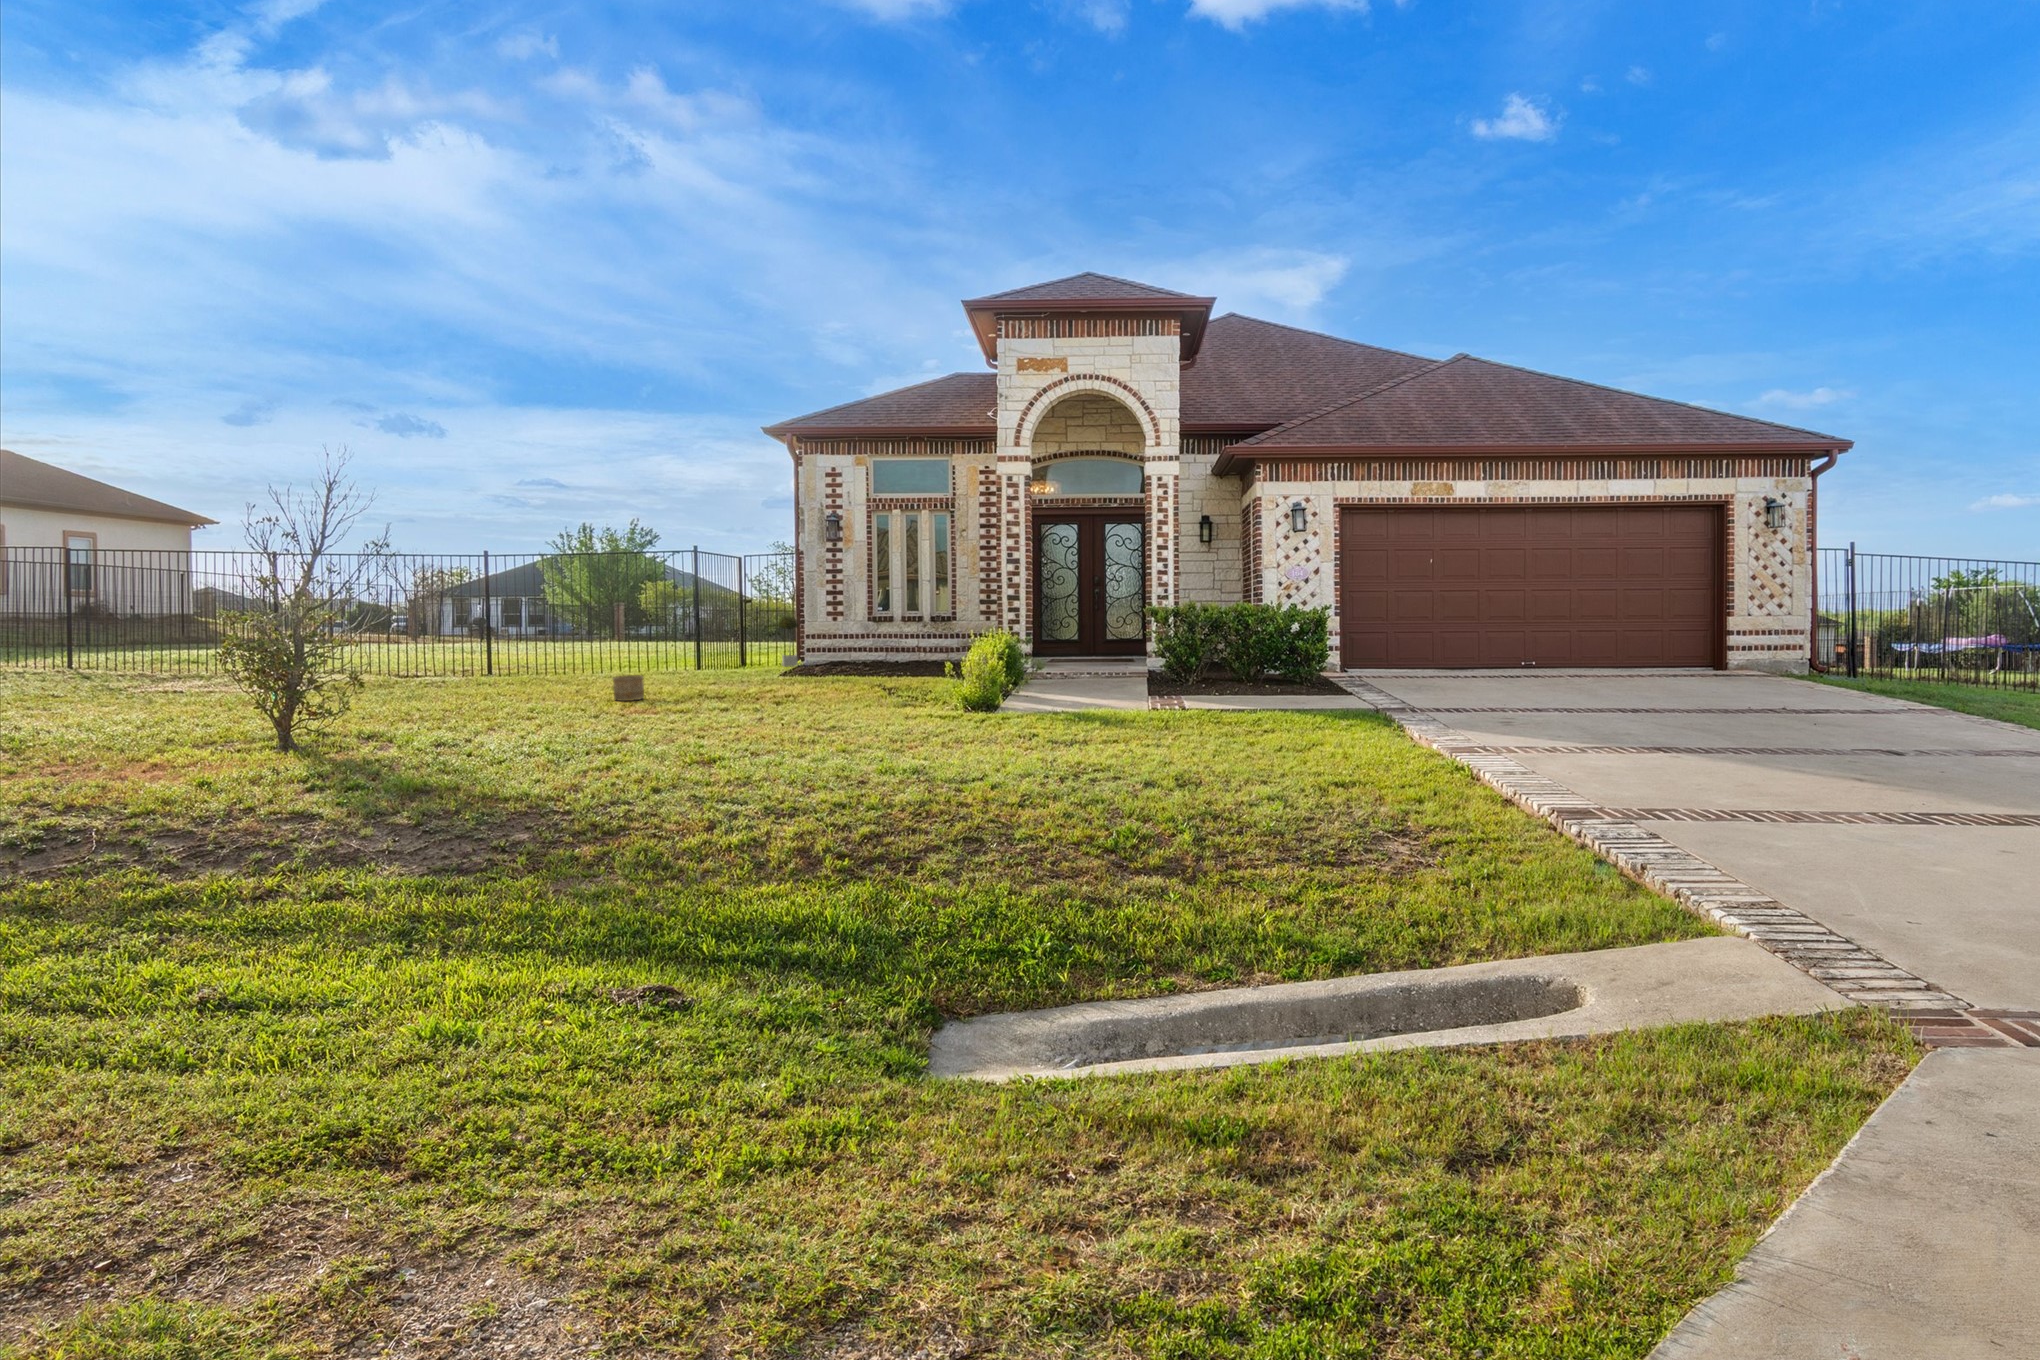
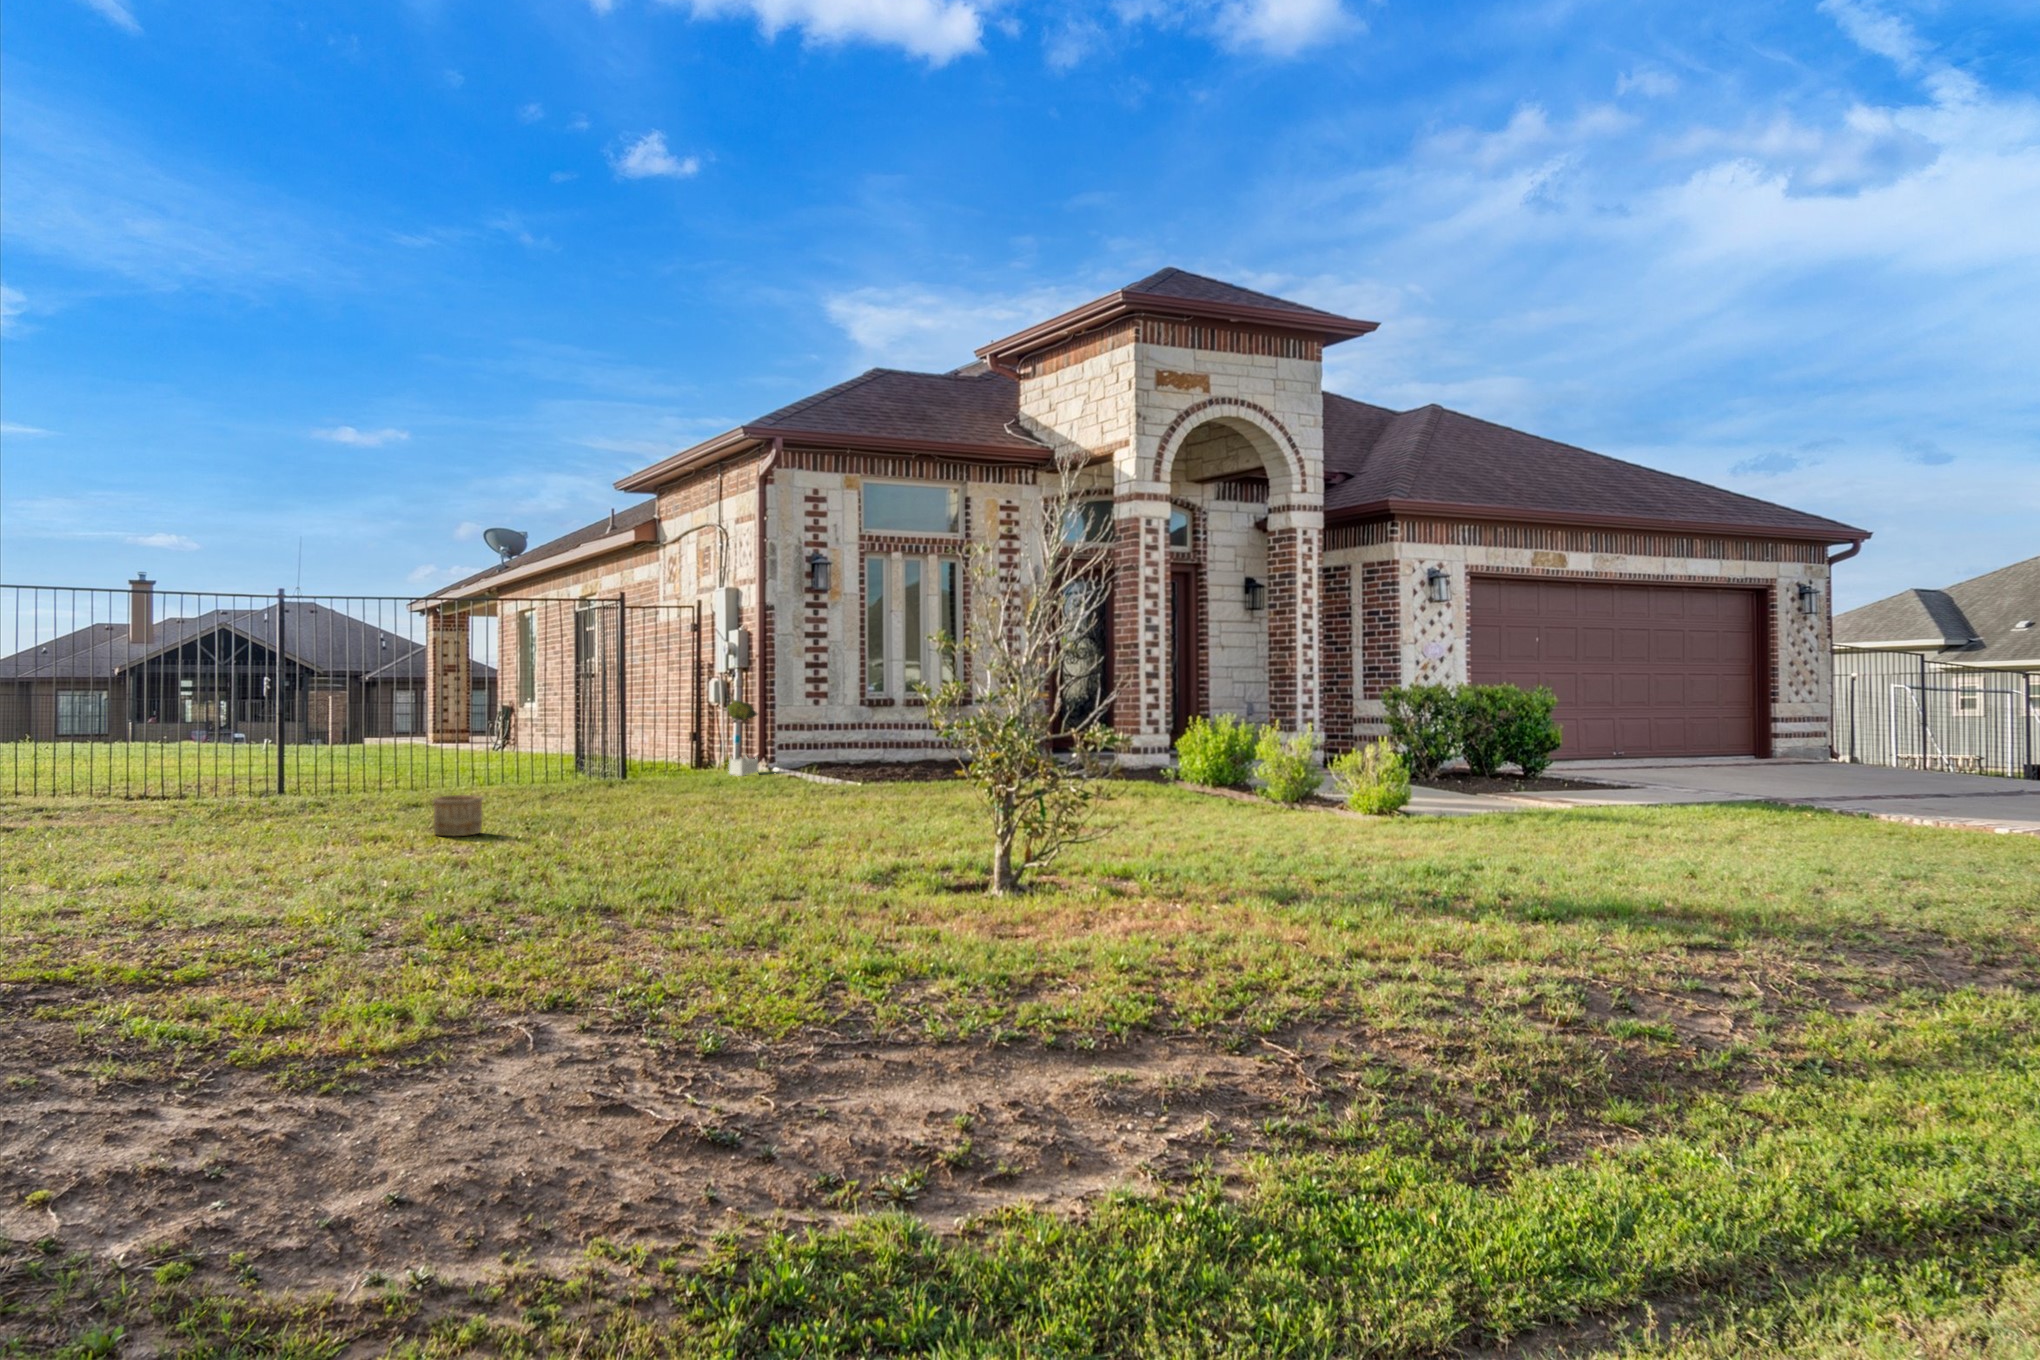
wooden bucket: present [613,675,644,701] -> present [433,795,483,836]

